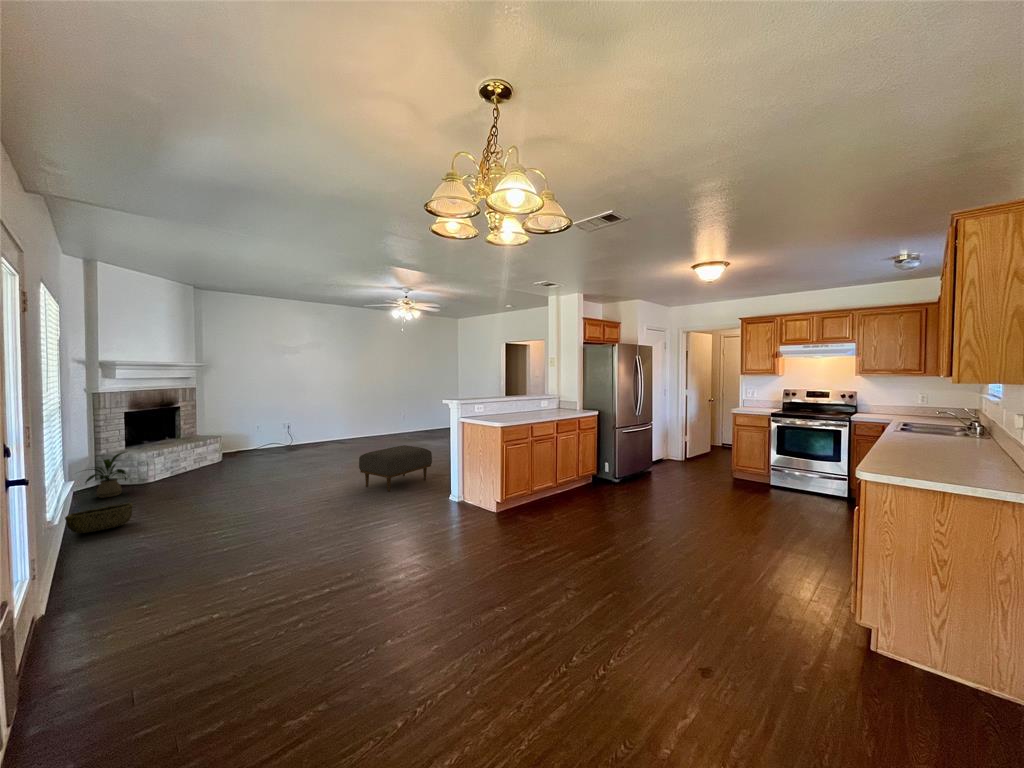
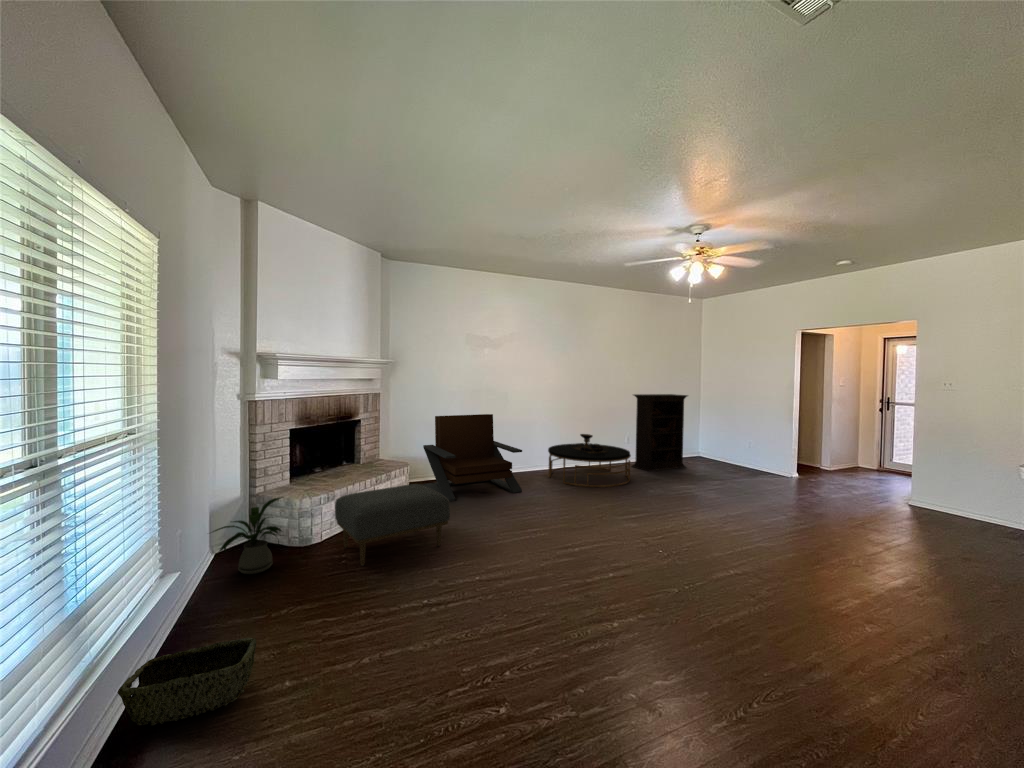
bookcase: none [402,384,441,435] -> present [632,394,688,471]
lounge chair: none [235,400,313,459] -> present [423,414,522,502]
coffee table: none [337,412,395,445] -> present [548,434,631,487]
ottoman: present [359,445,432,492] -> present [335,484,450,566]

